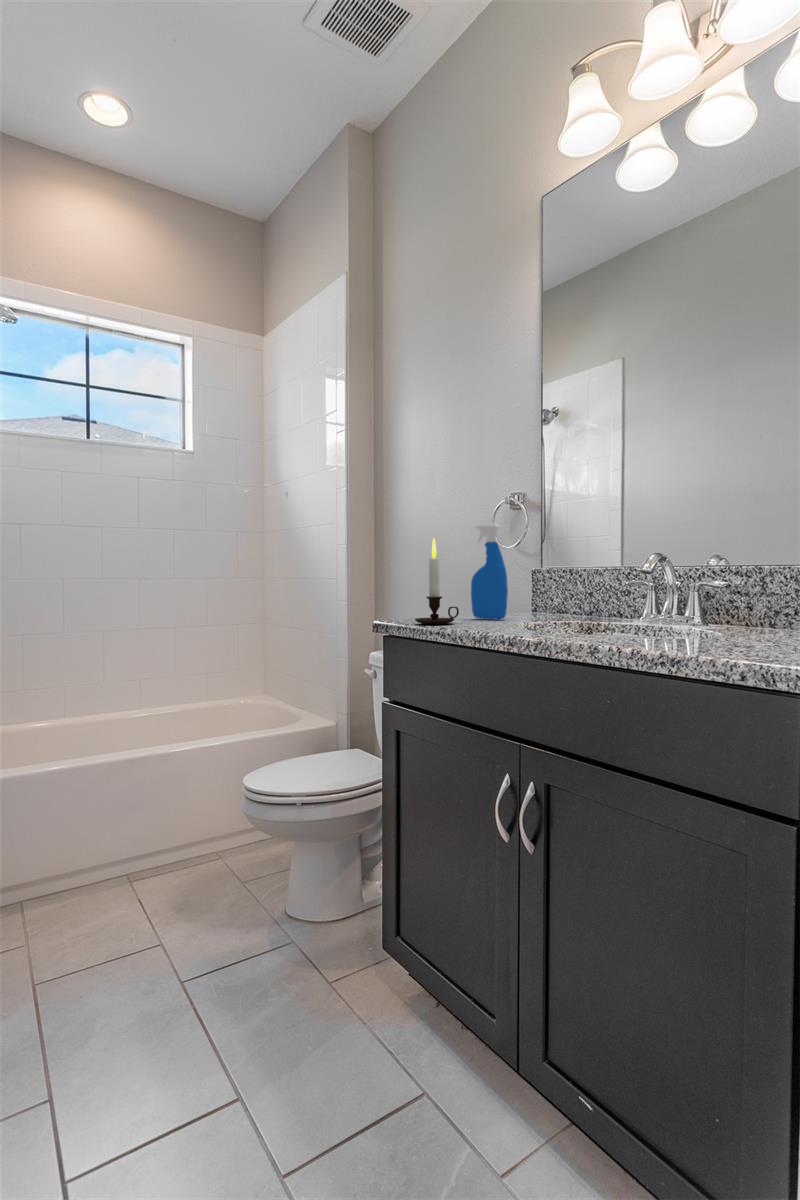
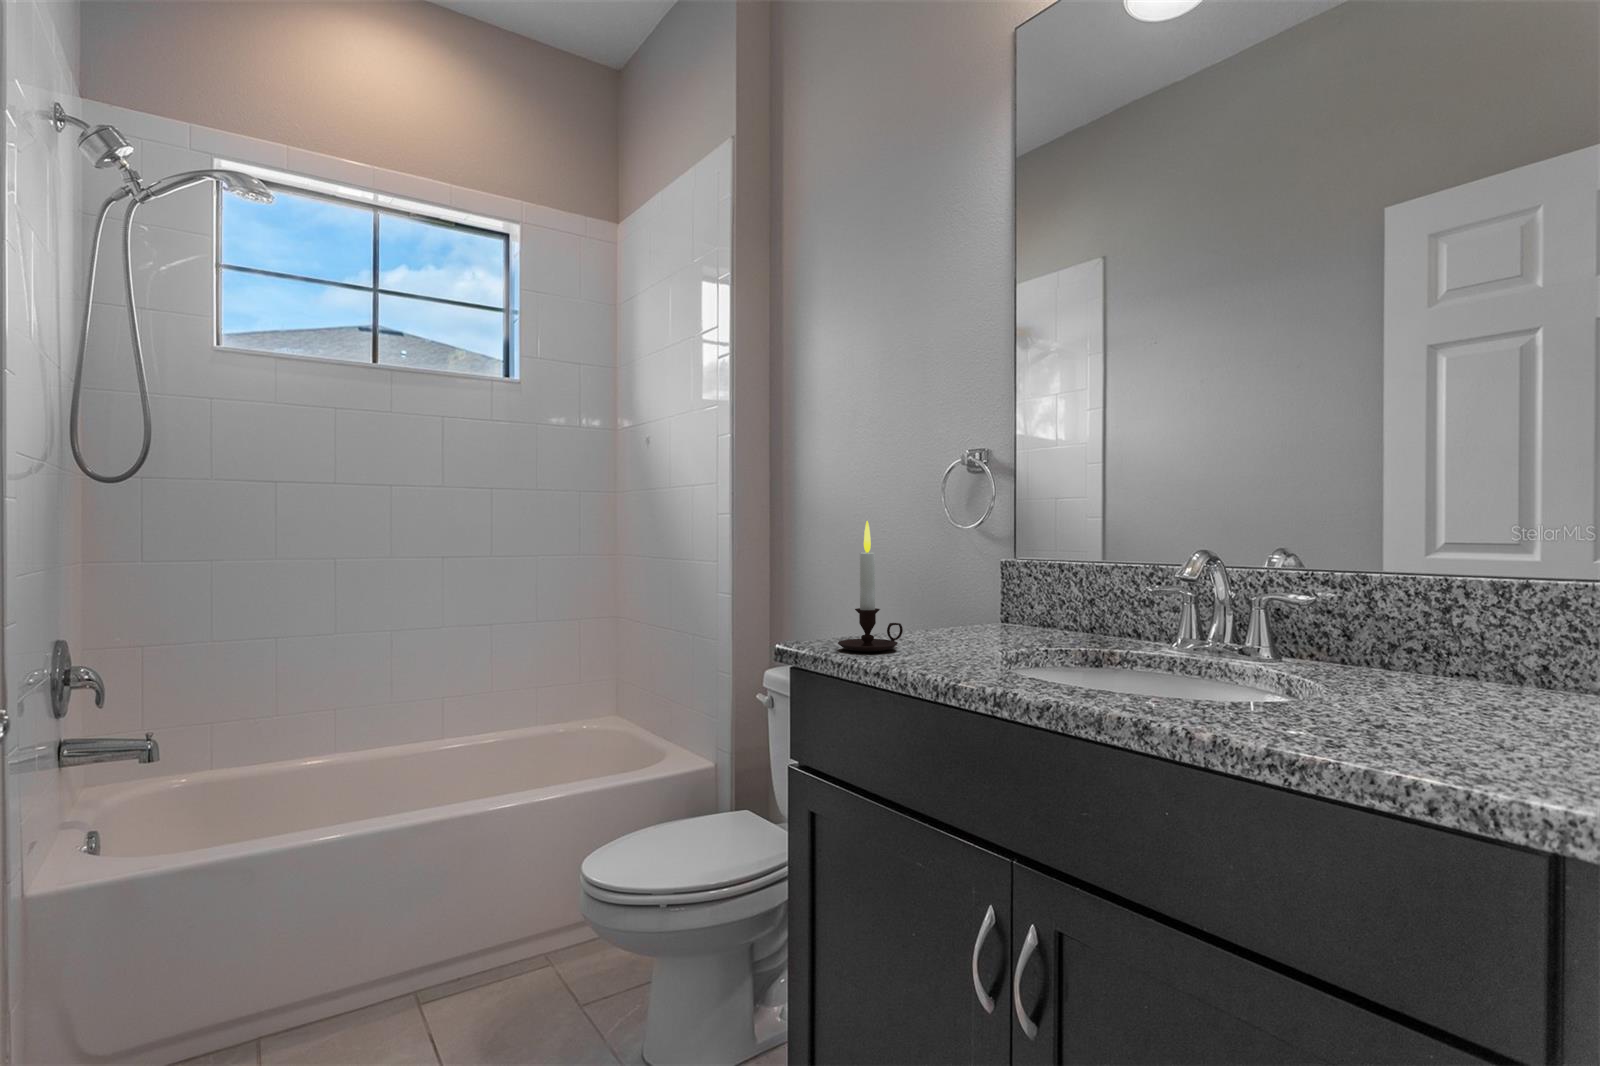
spray bottle: present [471,523,508,619] -> none [917,496,973,639]

